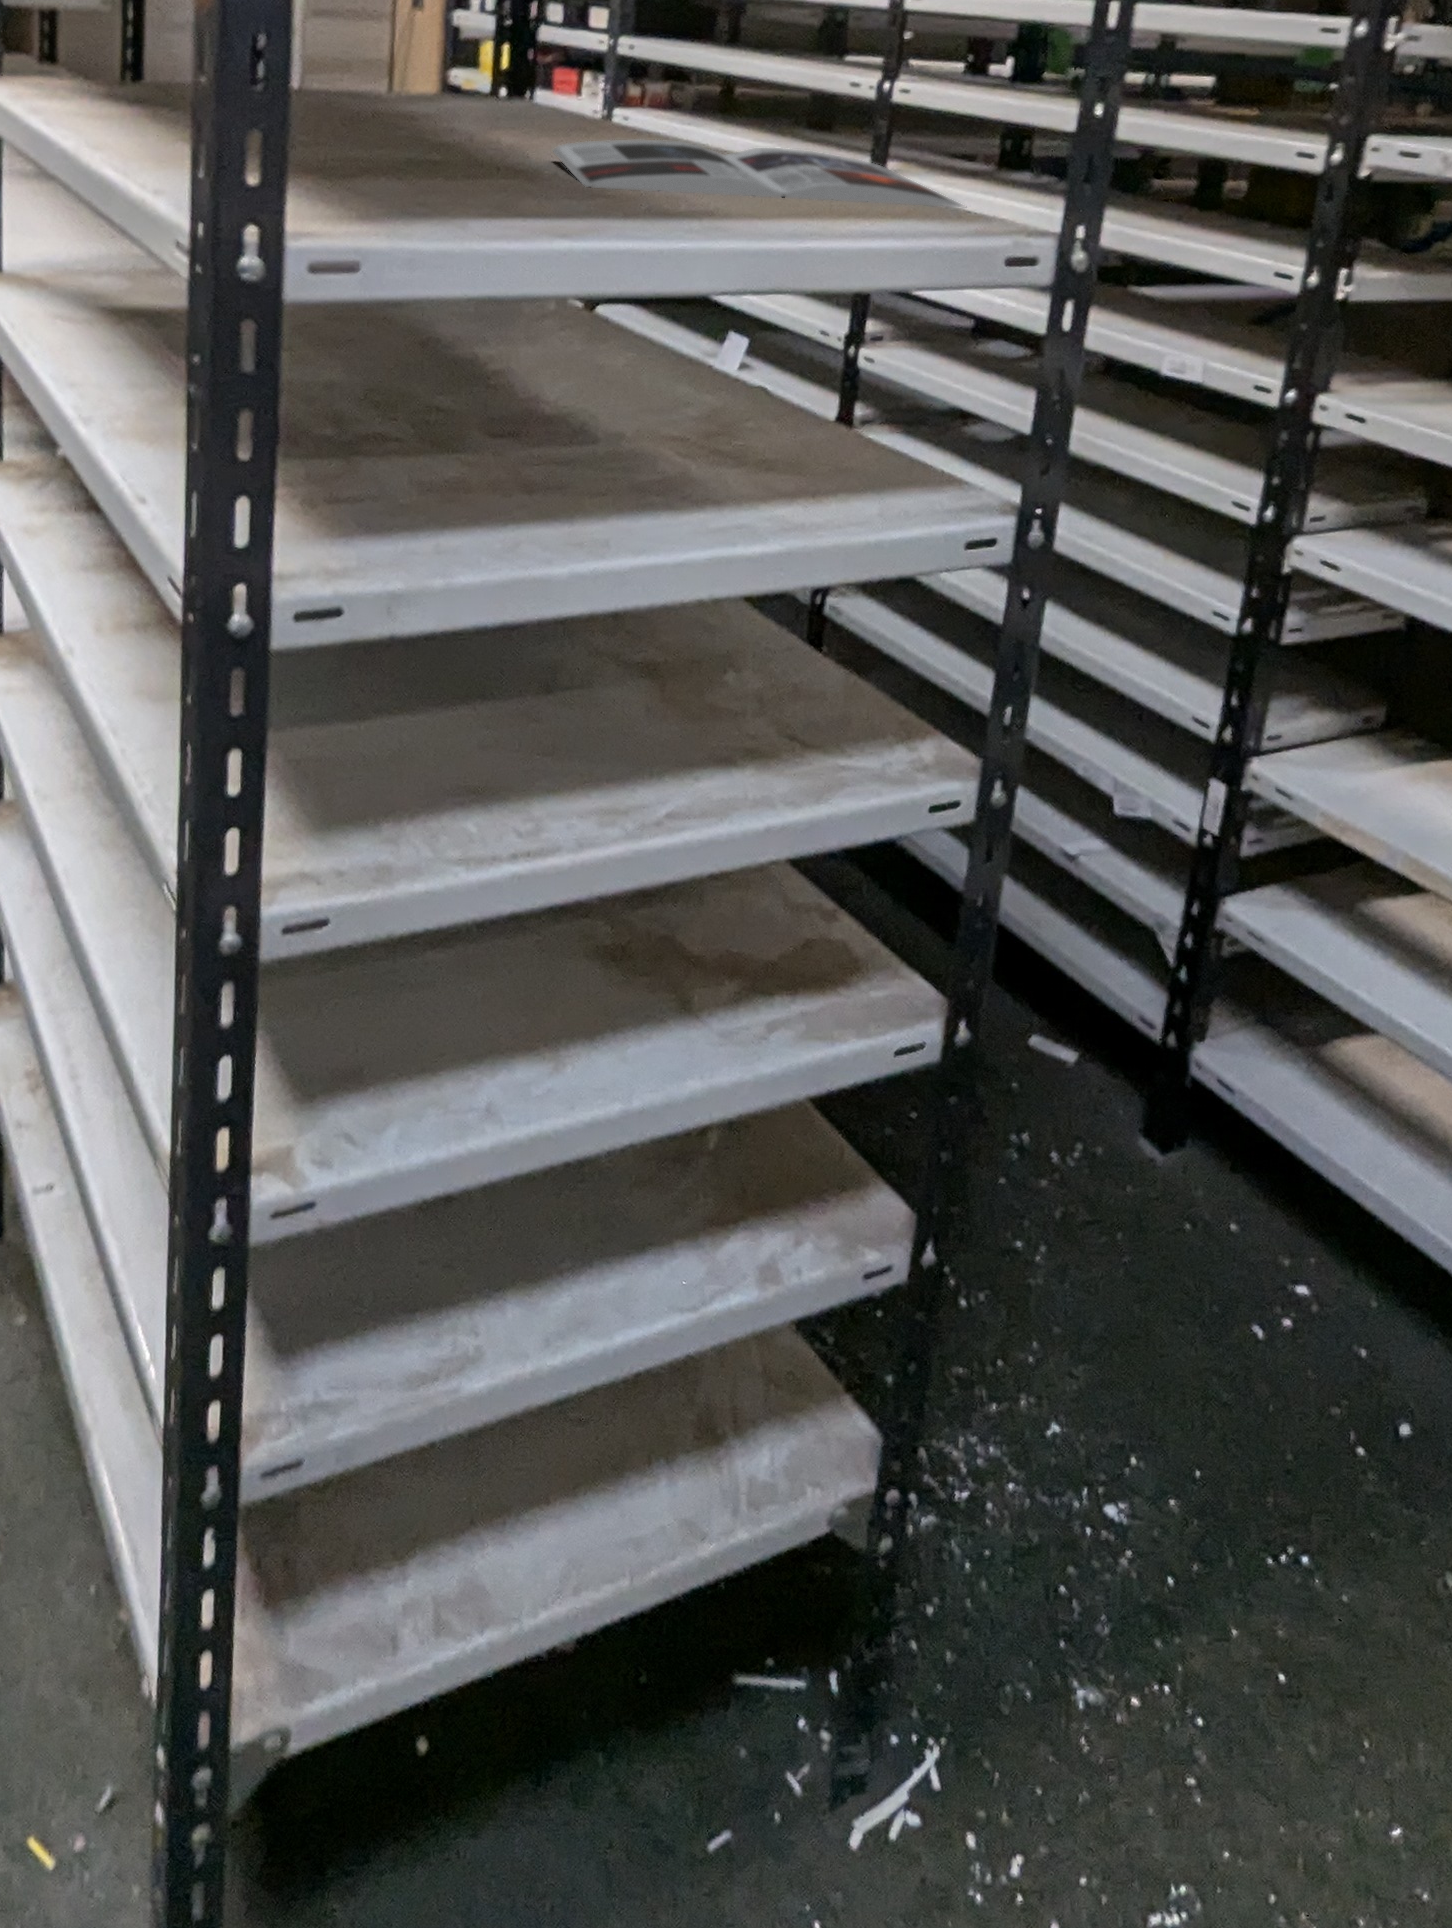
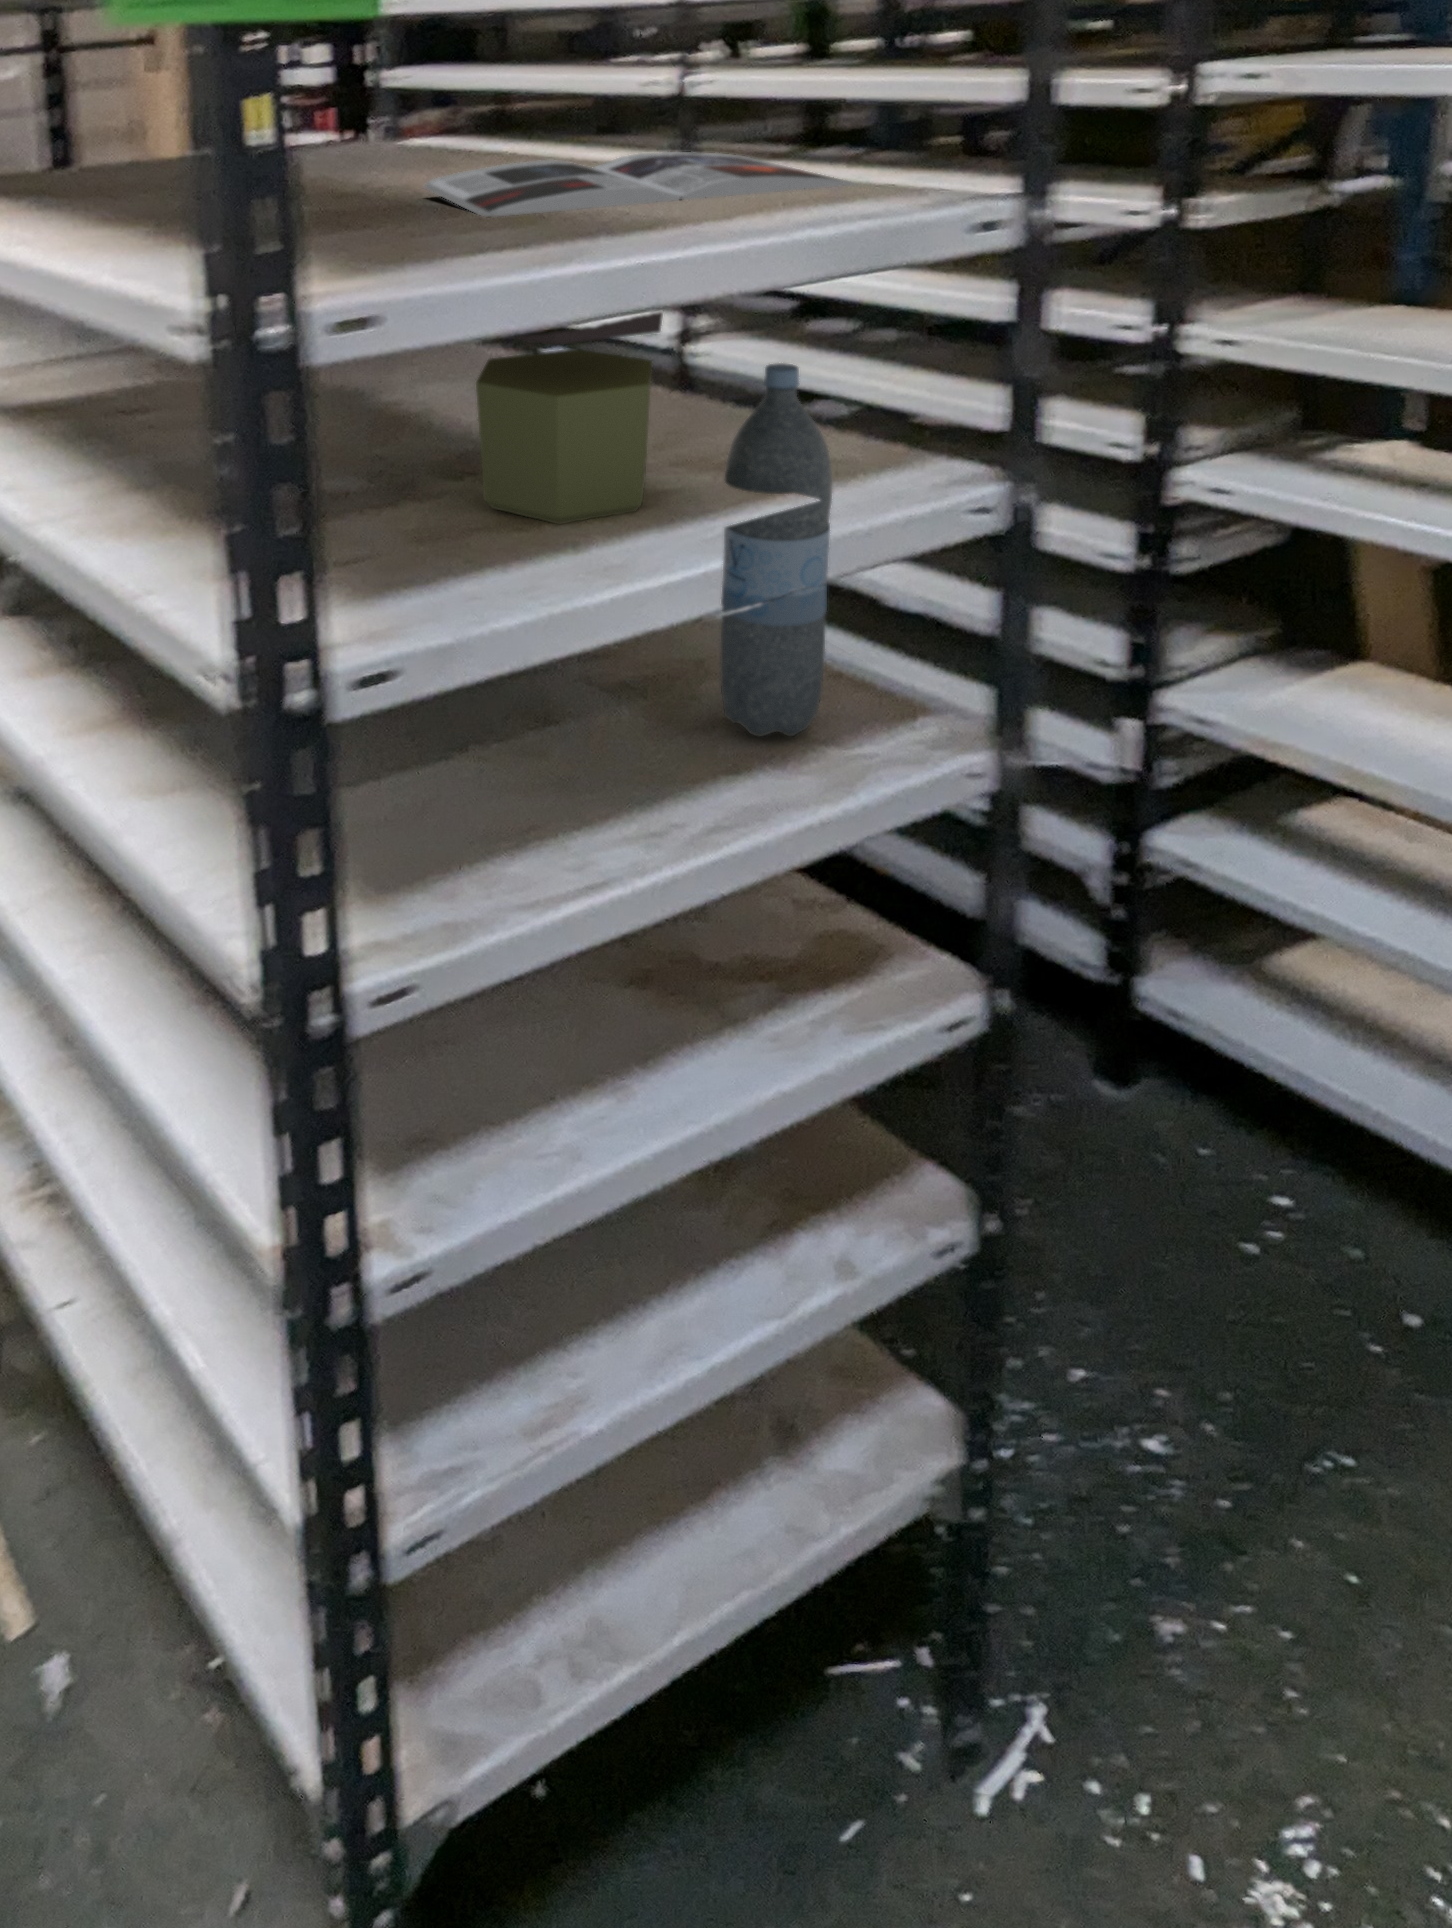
jar: none [518,247,729,495] -> present [476,312,663,524]
water bottle: none [739,369,875,746] -> present [720,363,832,736]

